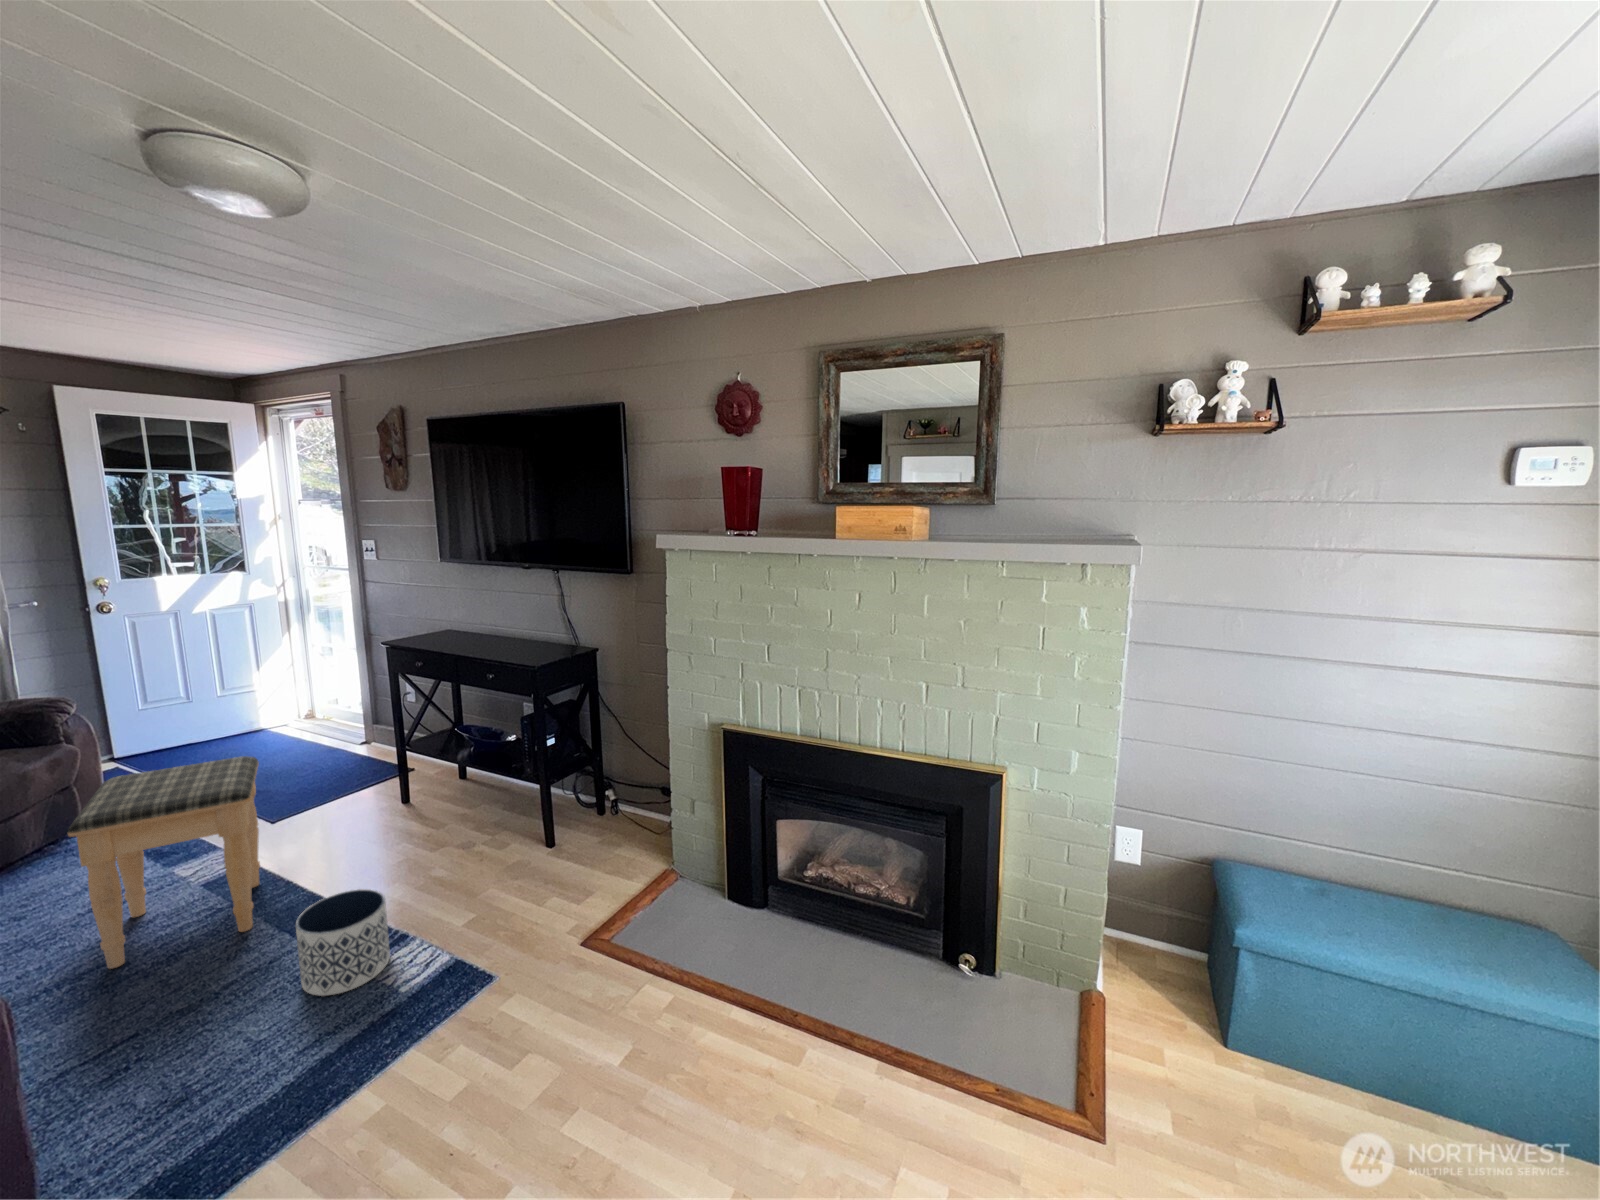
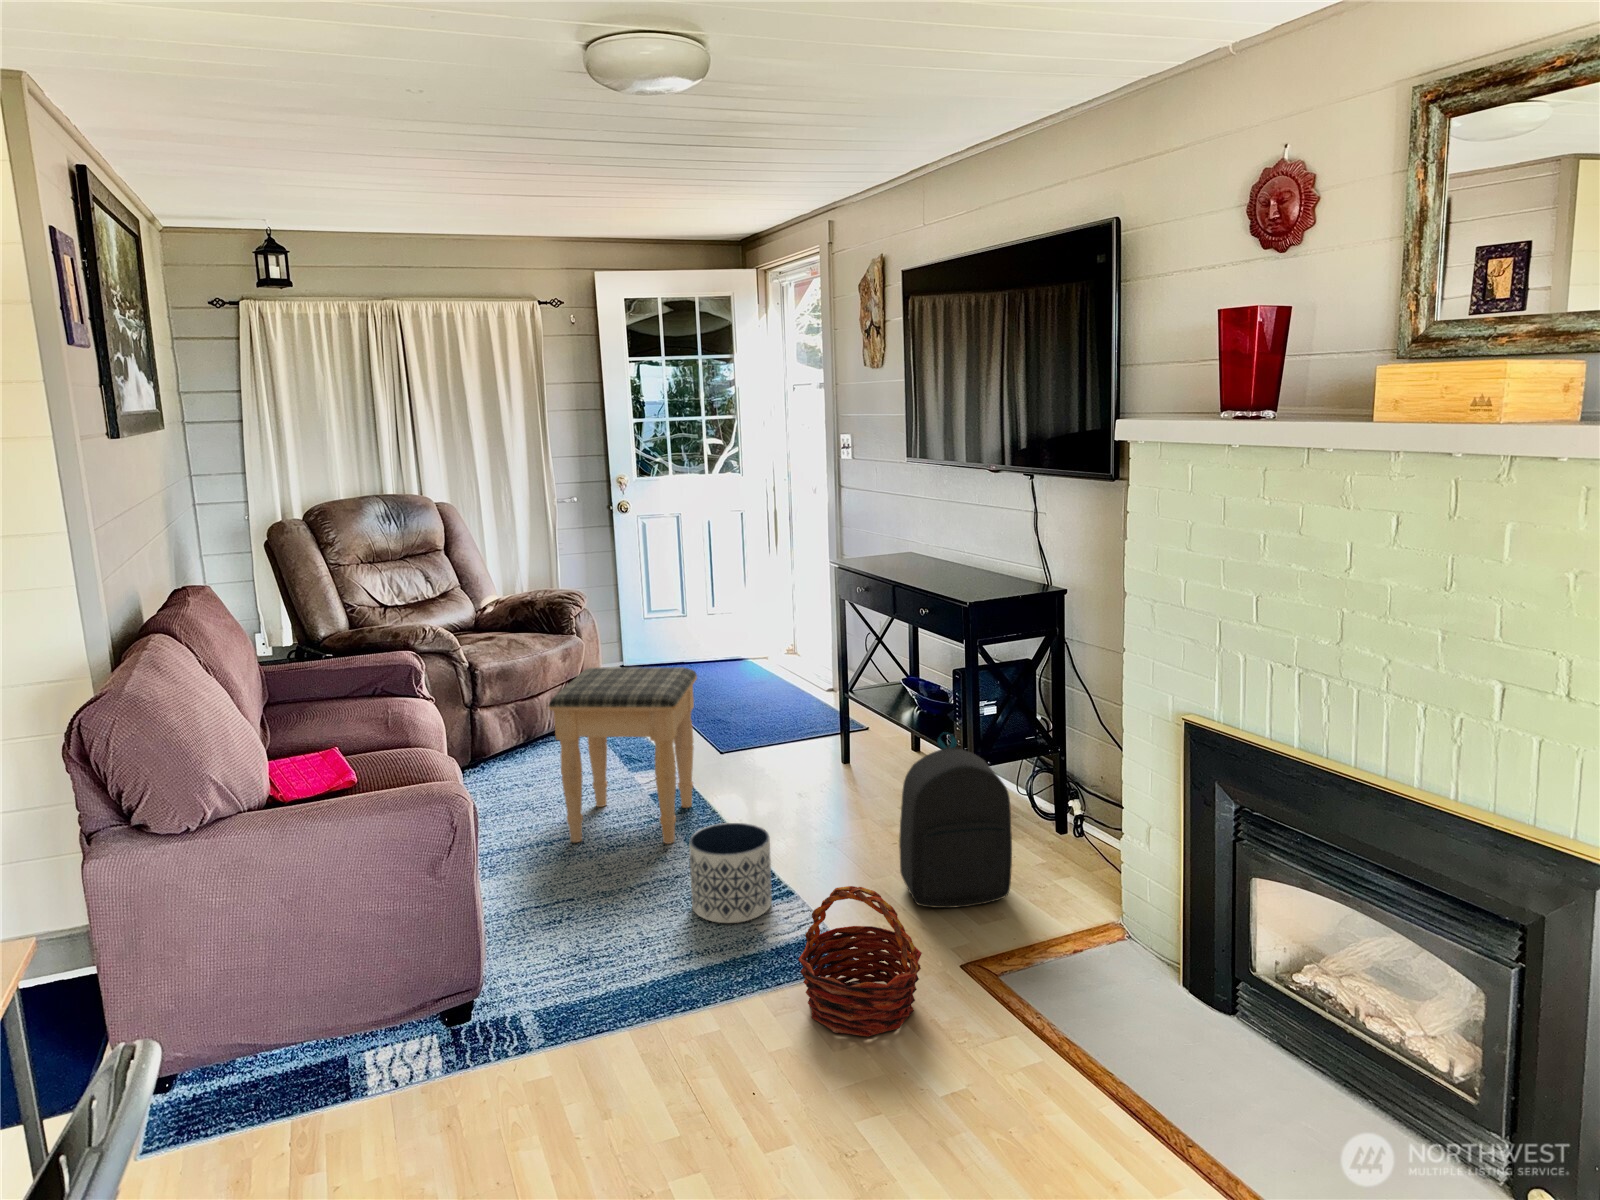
backpack: none [501,767,594,909] -> present [899,732,1012,908]
basket: none [456,918,568,1053] -> present [798,886,922,1036]

